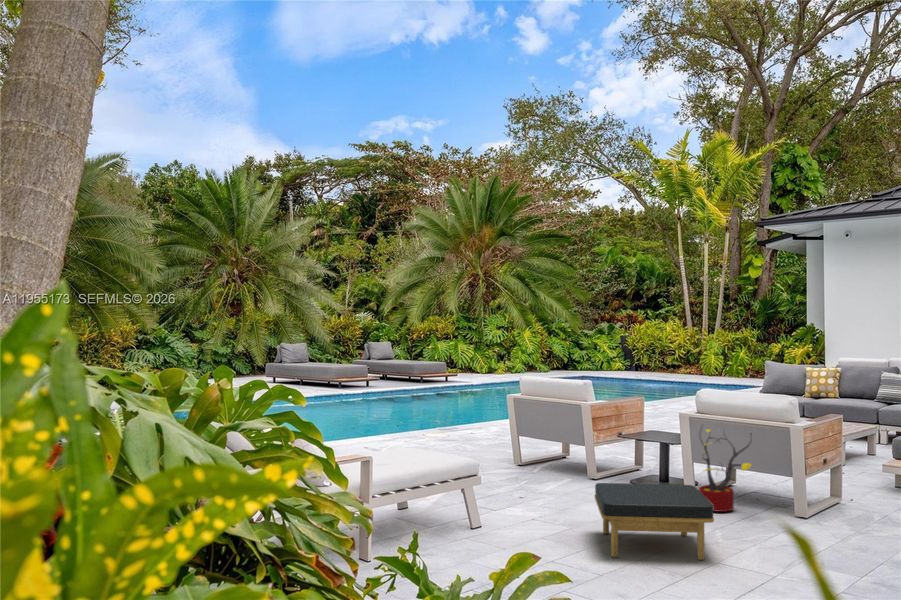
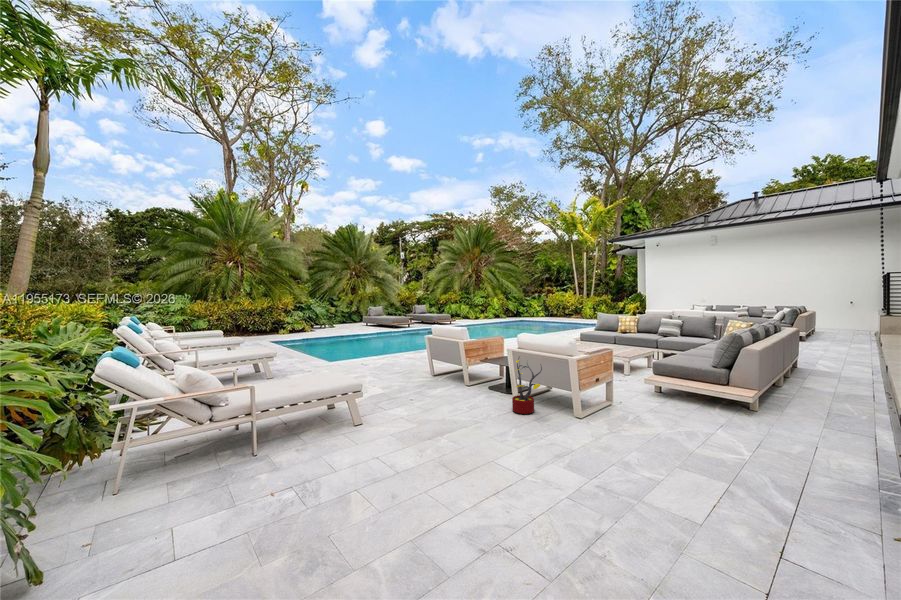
ottoman: present [595,483,714,560] -> none [408,399,491,462]

